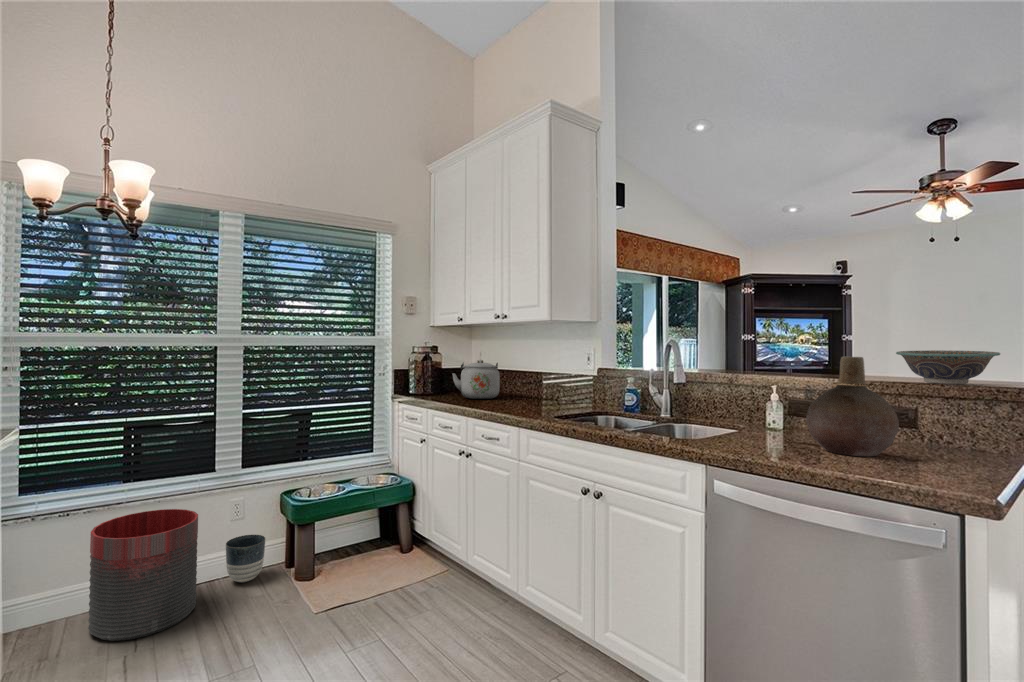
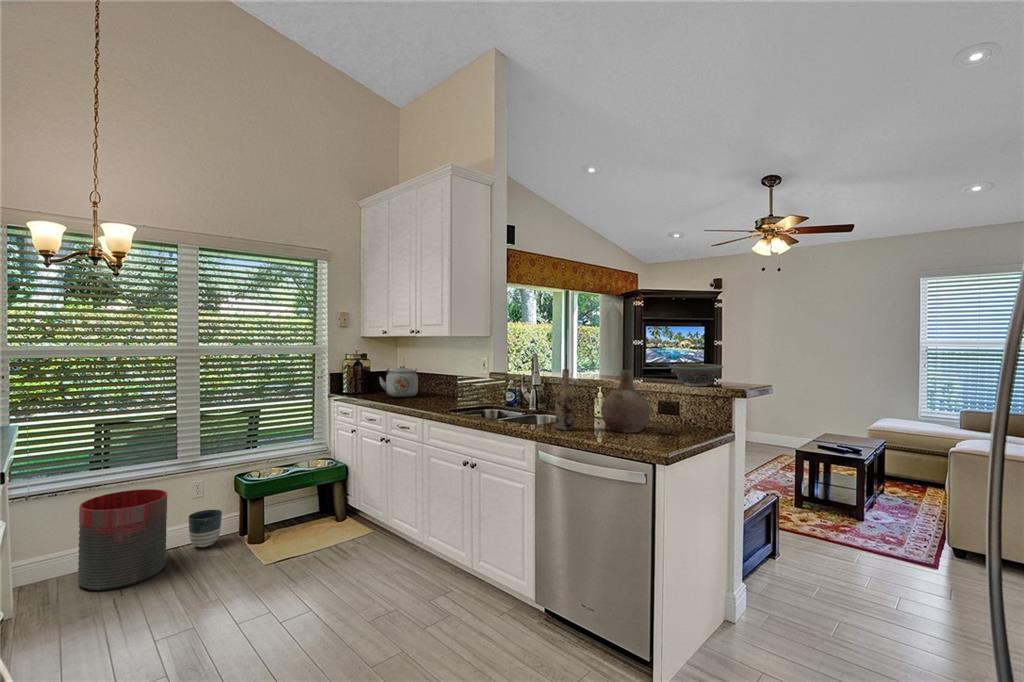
wine bottle: none [732,355,764,450] -> present [555,369,574,430]

